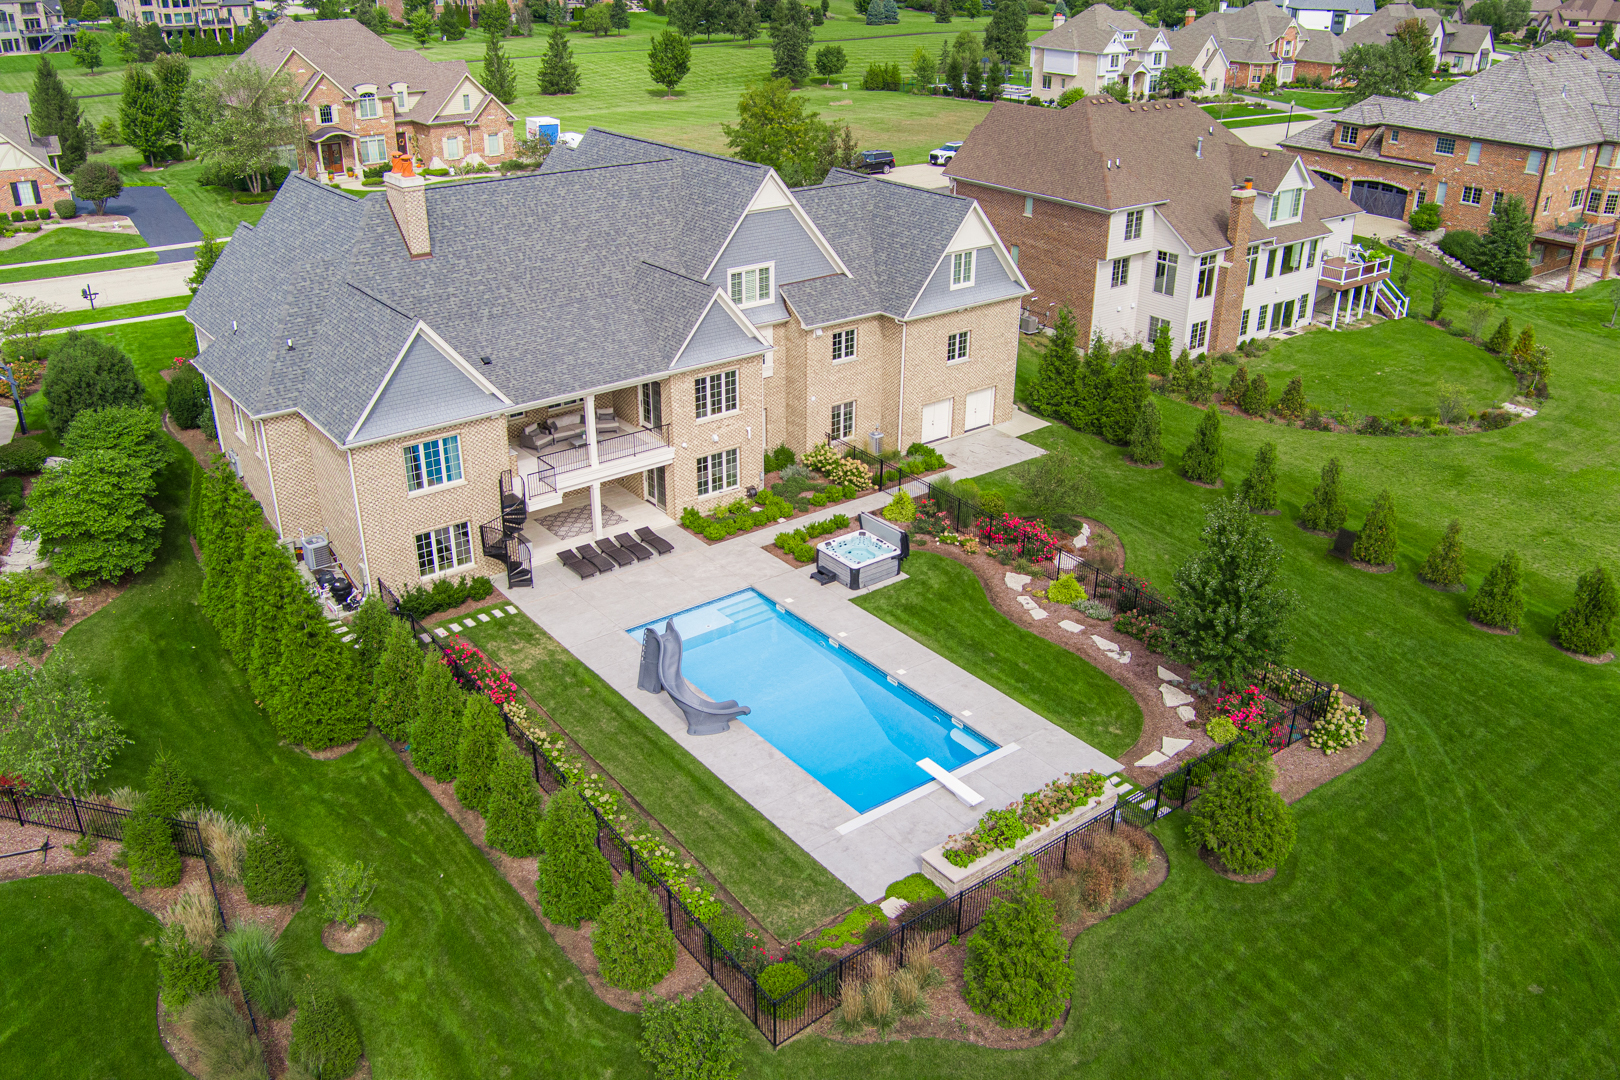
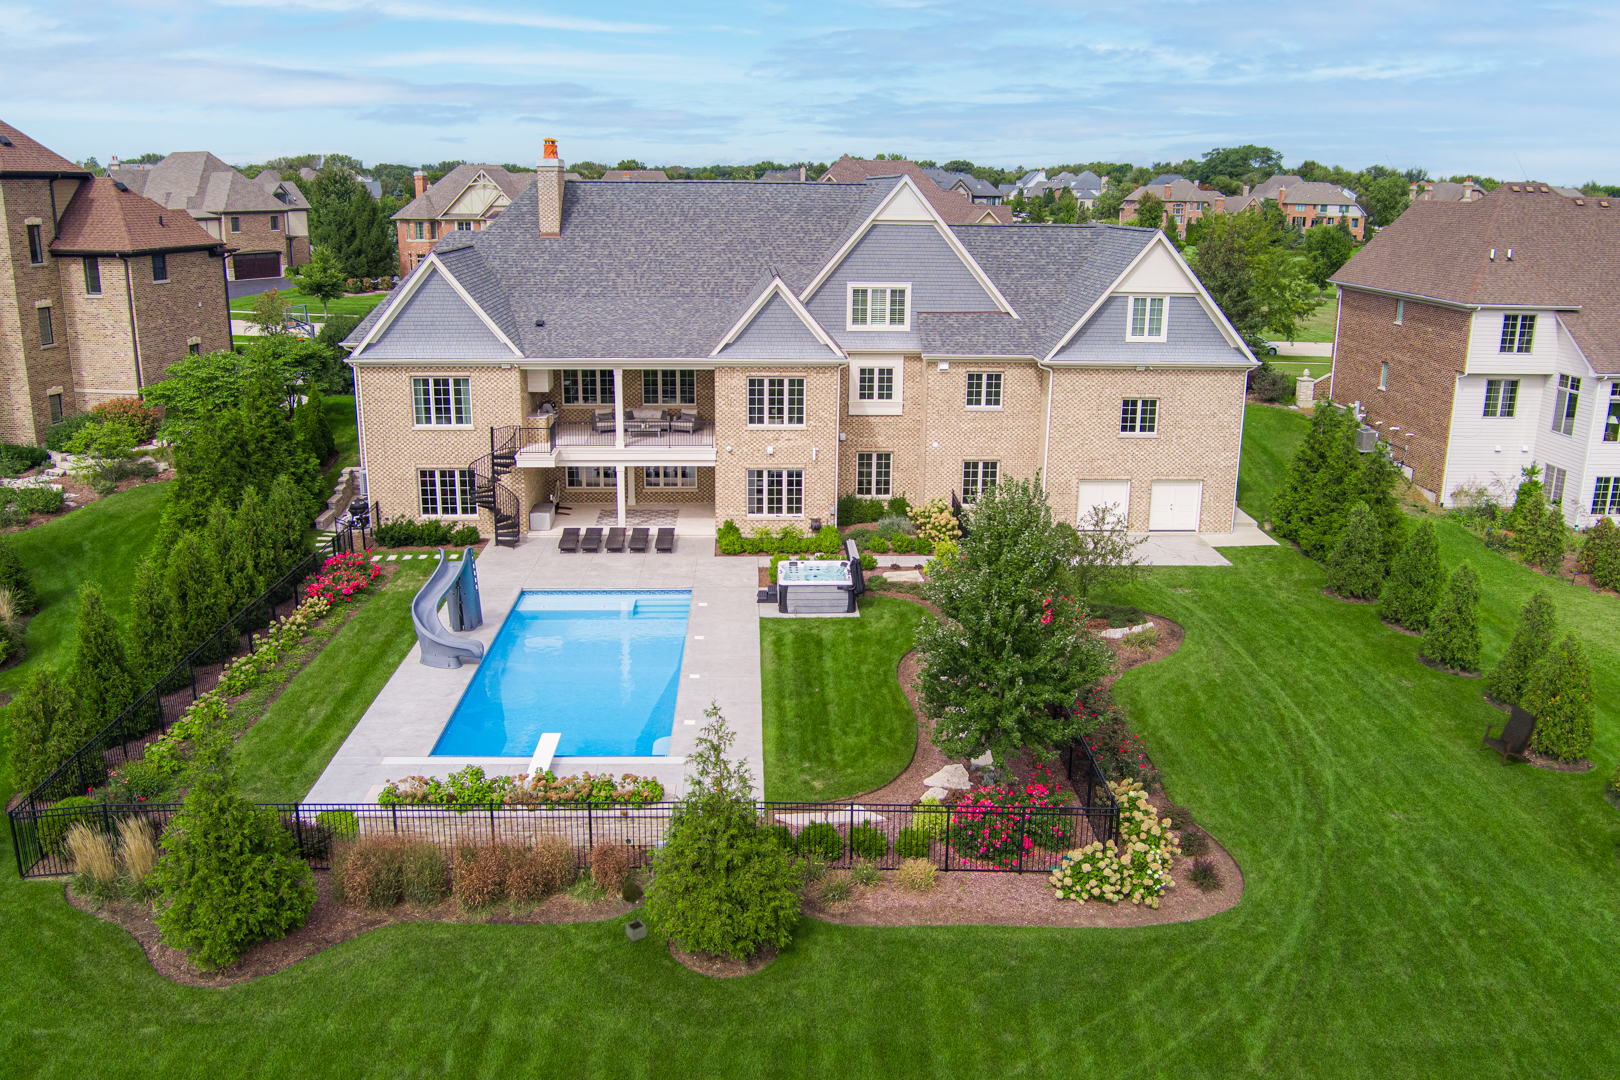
potted tree: none [1150,830,1168,866] -> present [622,882,646,941]

